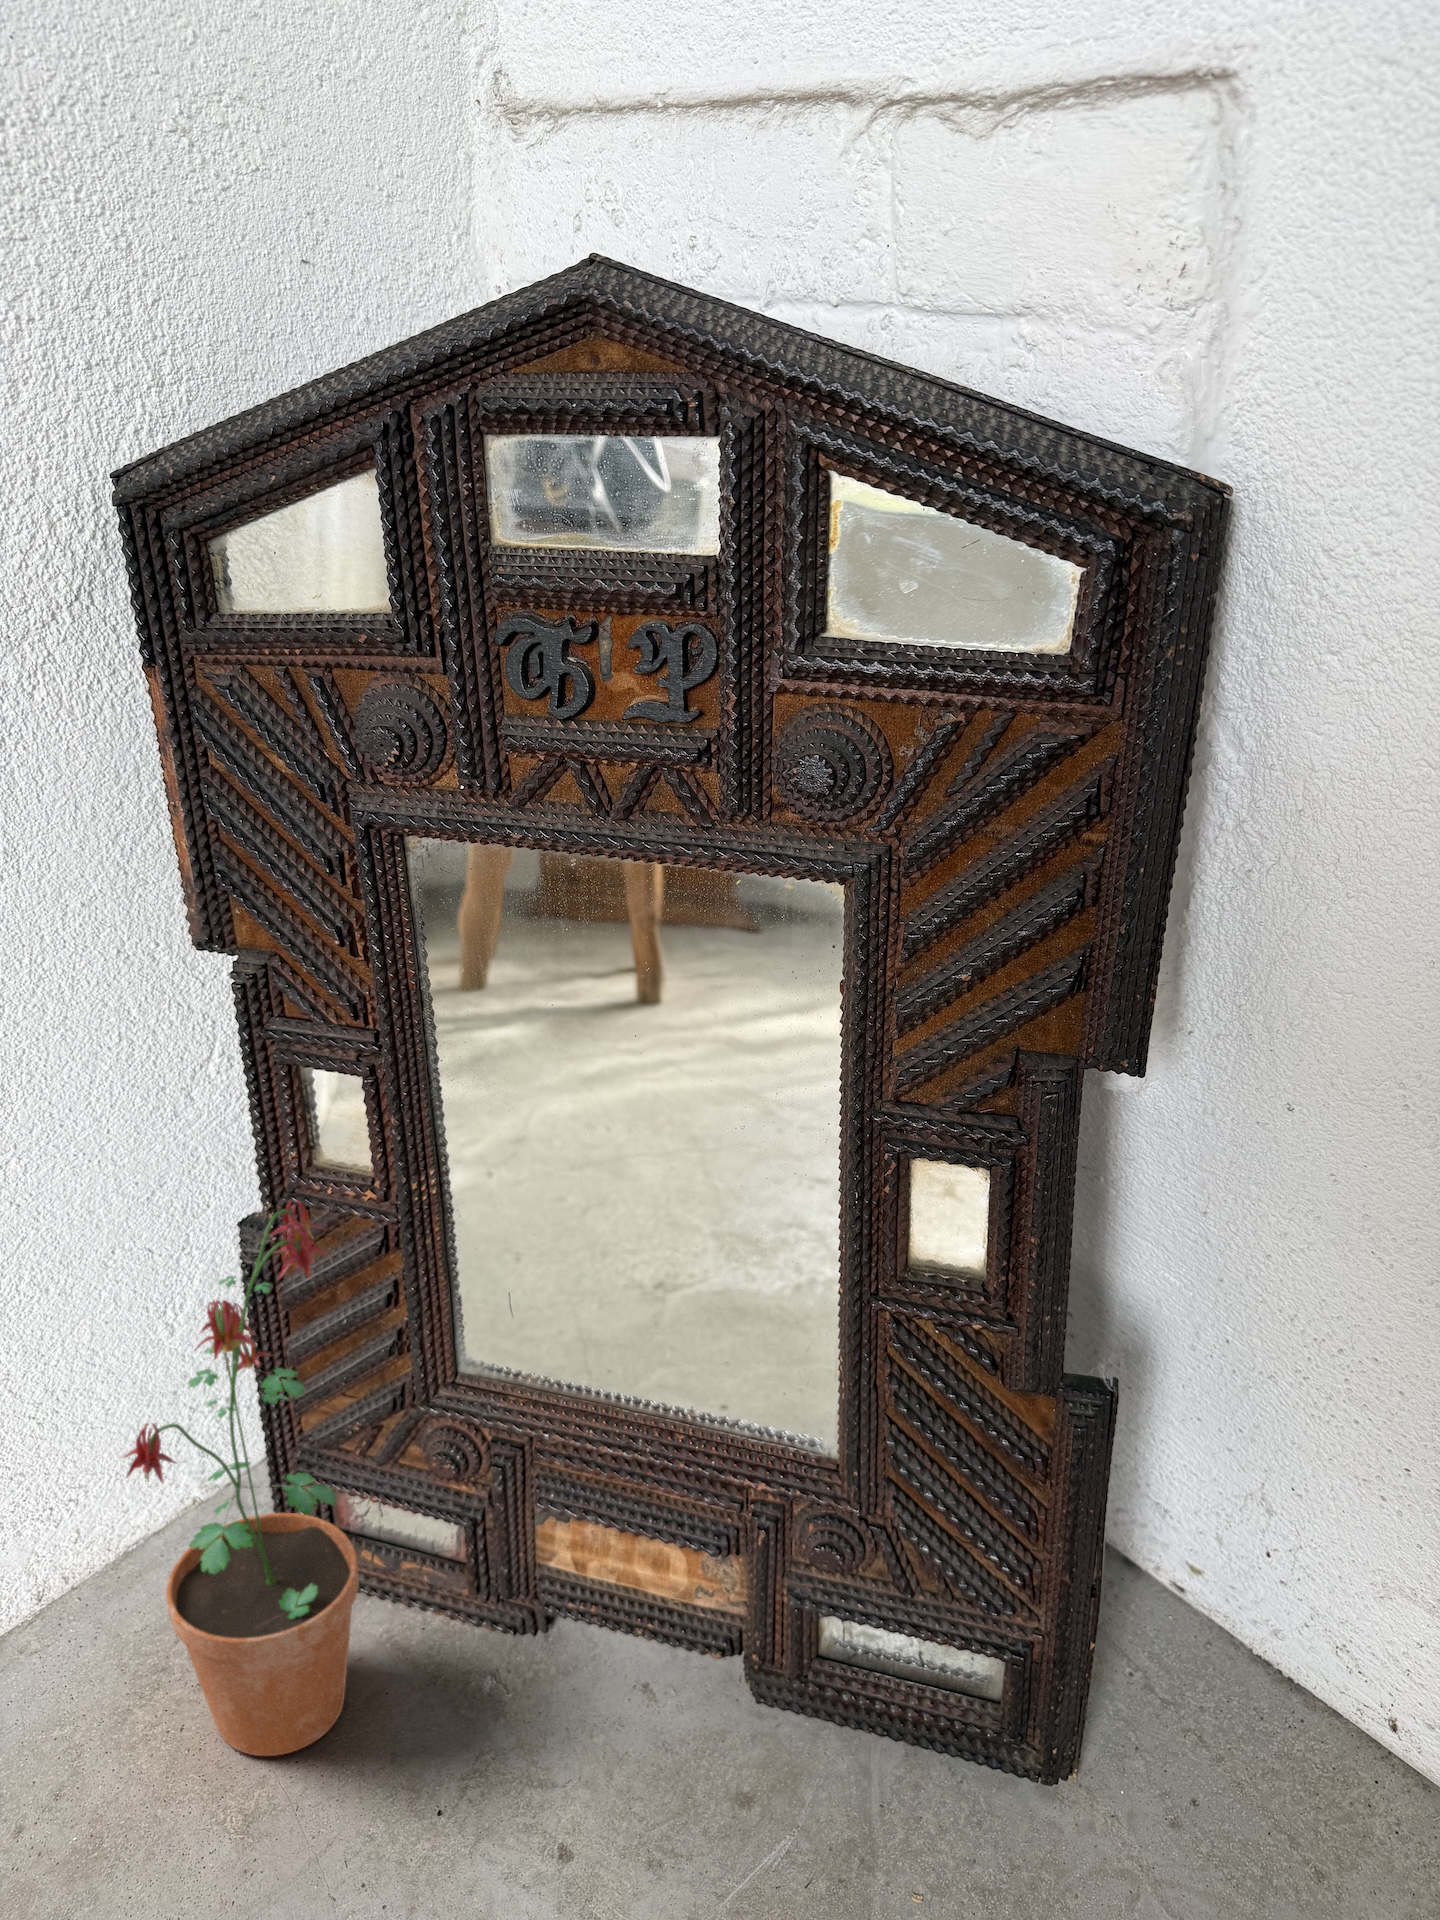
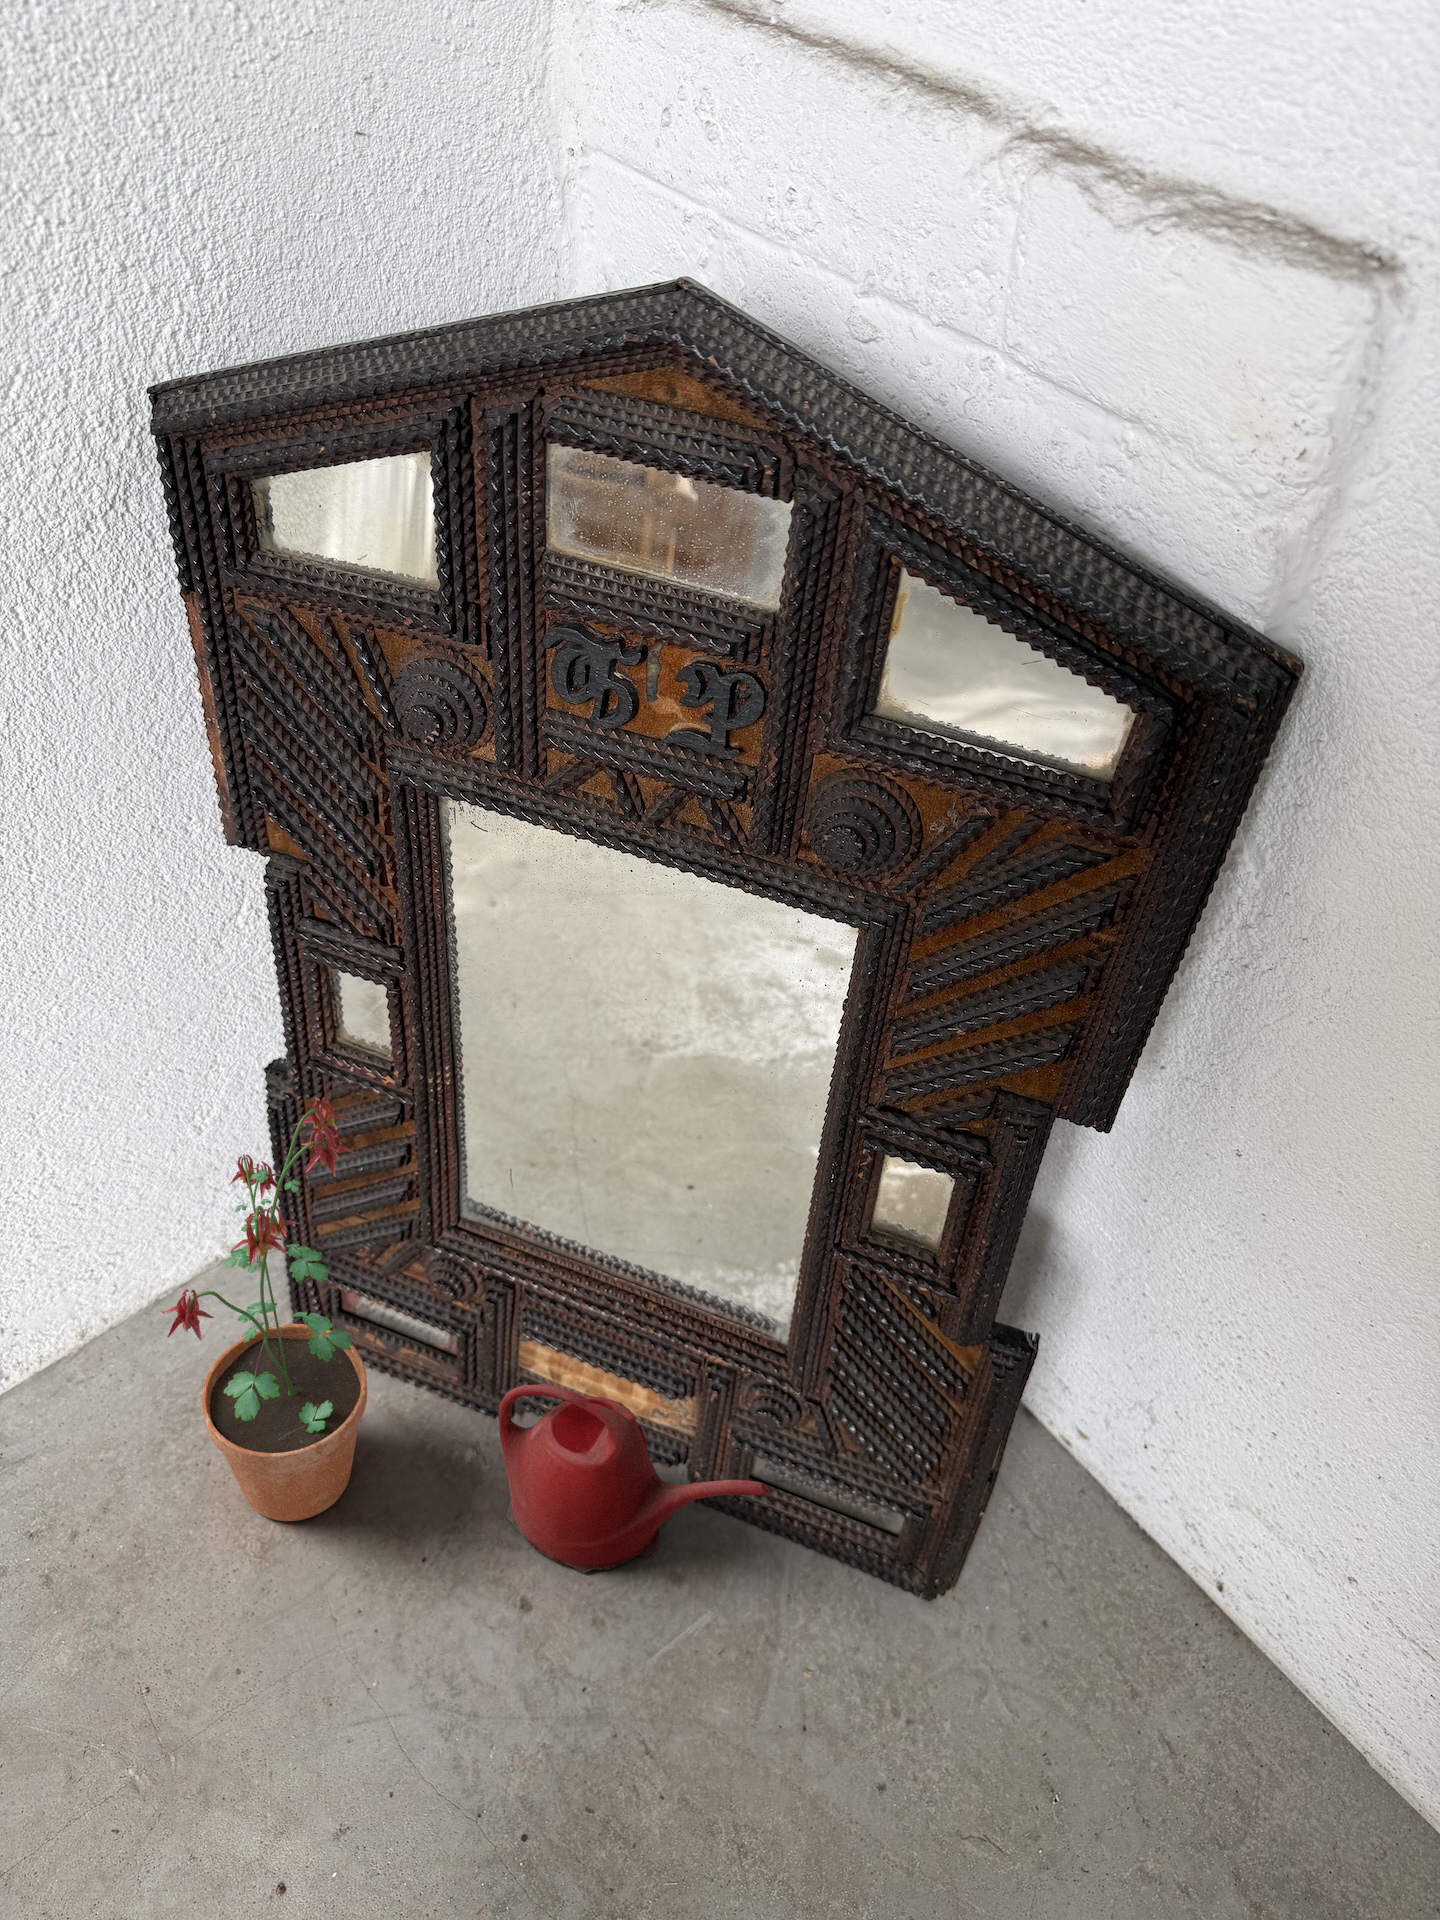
watering can: none [513,1540,836,1792] -> present [499,1384,770,1573]

